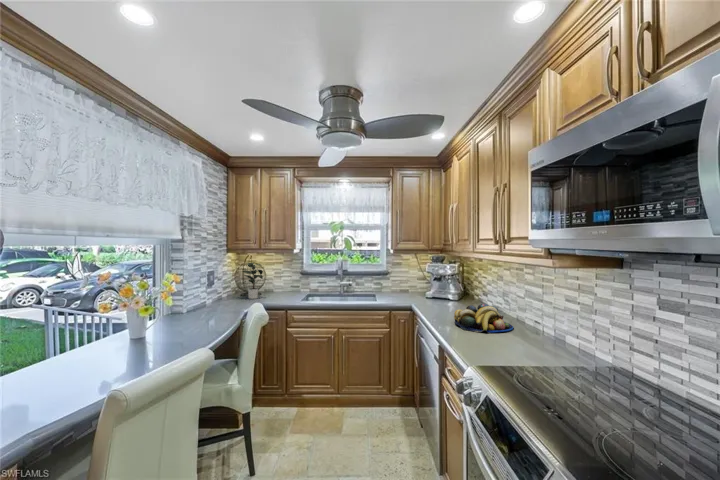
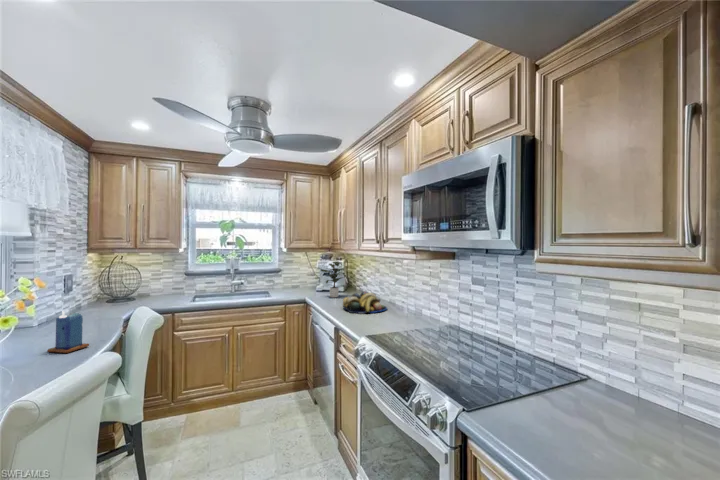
potted plant: present [243,263,266,299] -> present [321,261,343,298]
candle: none [181,304,210,342] -> present [47,311,89,353]

